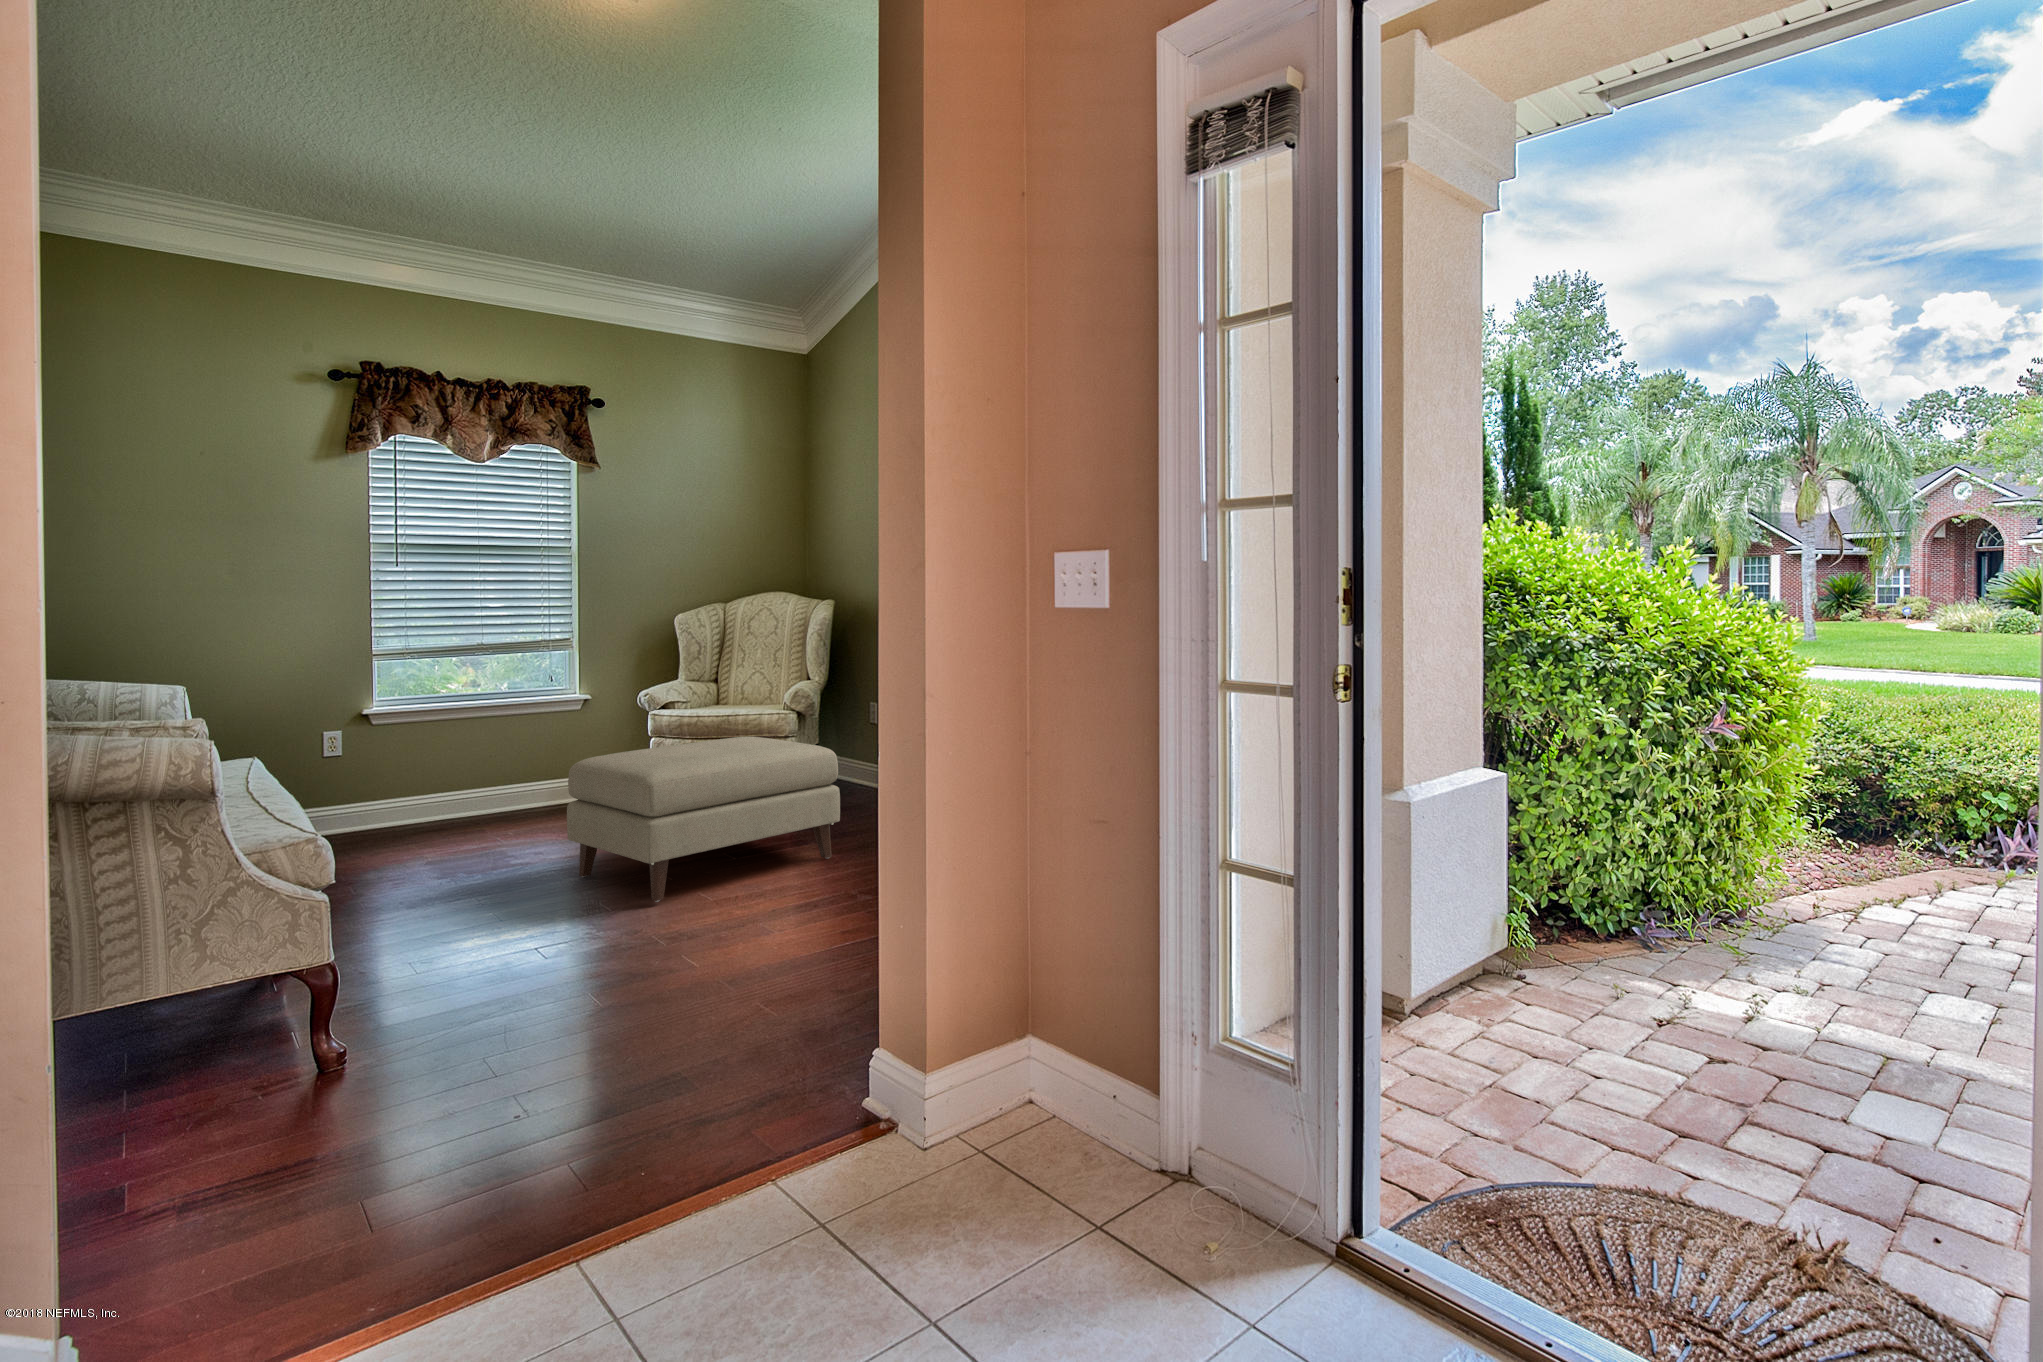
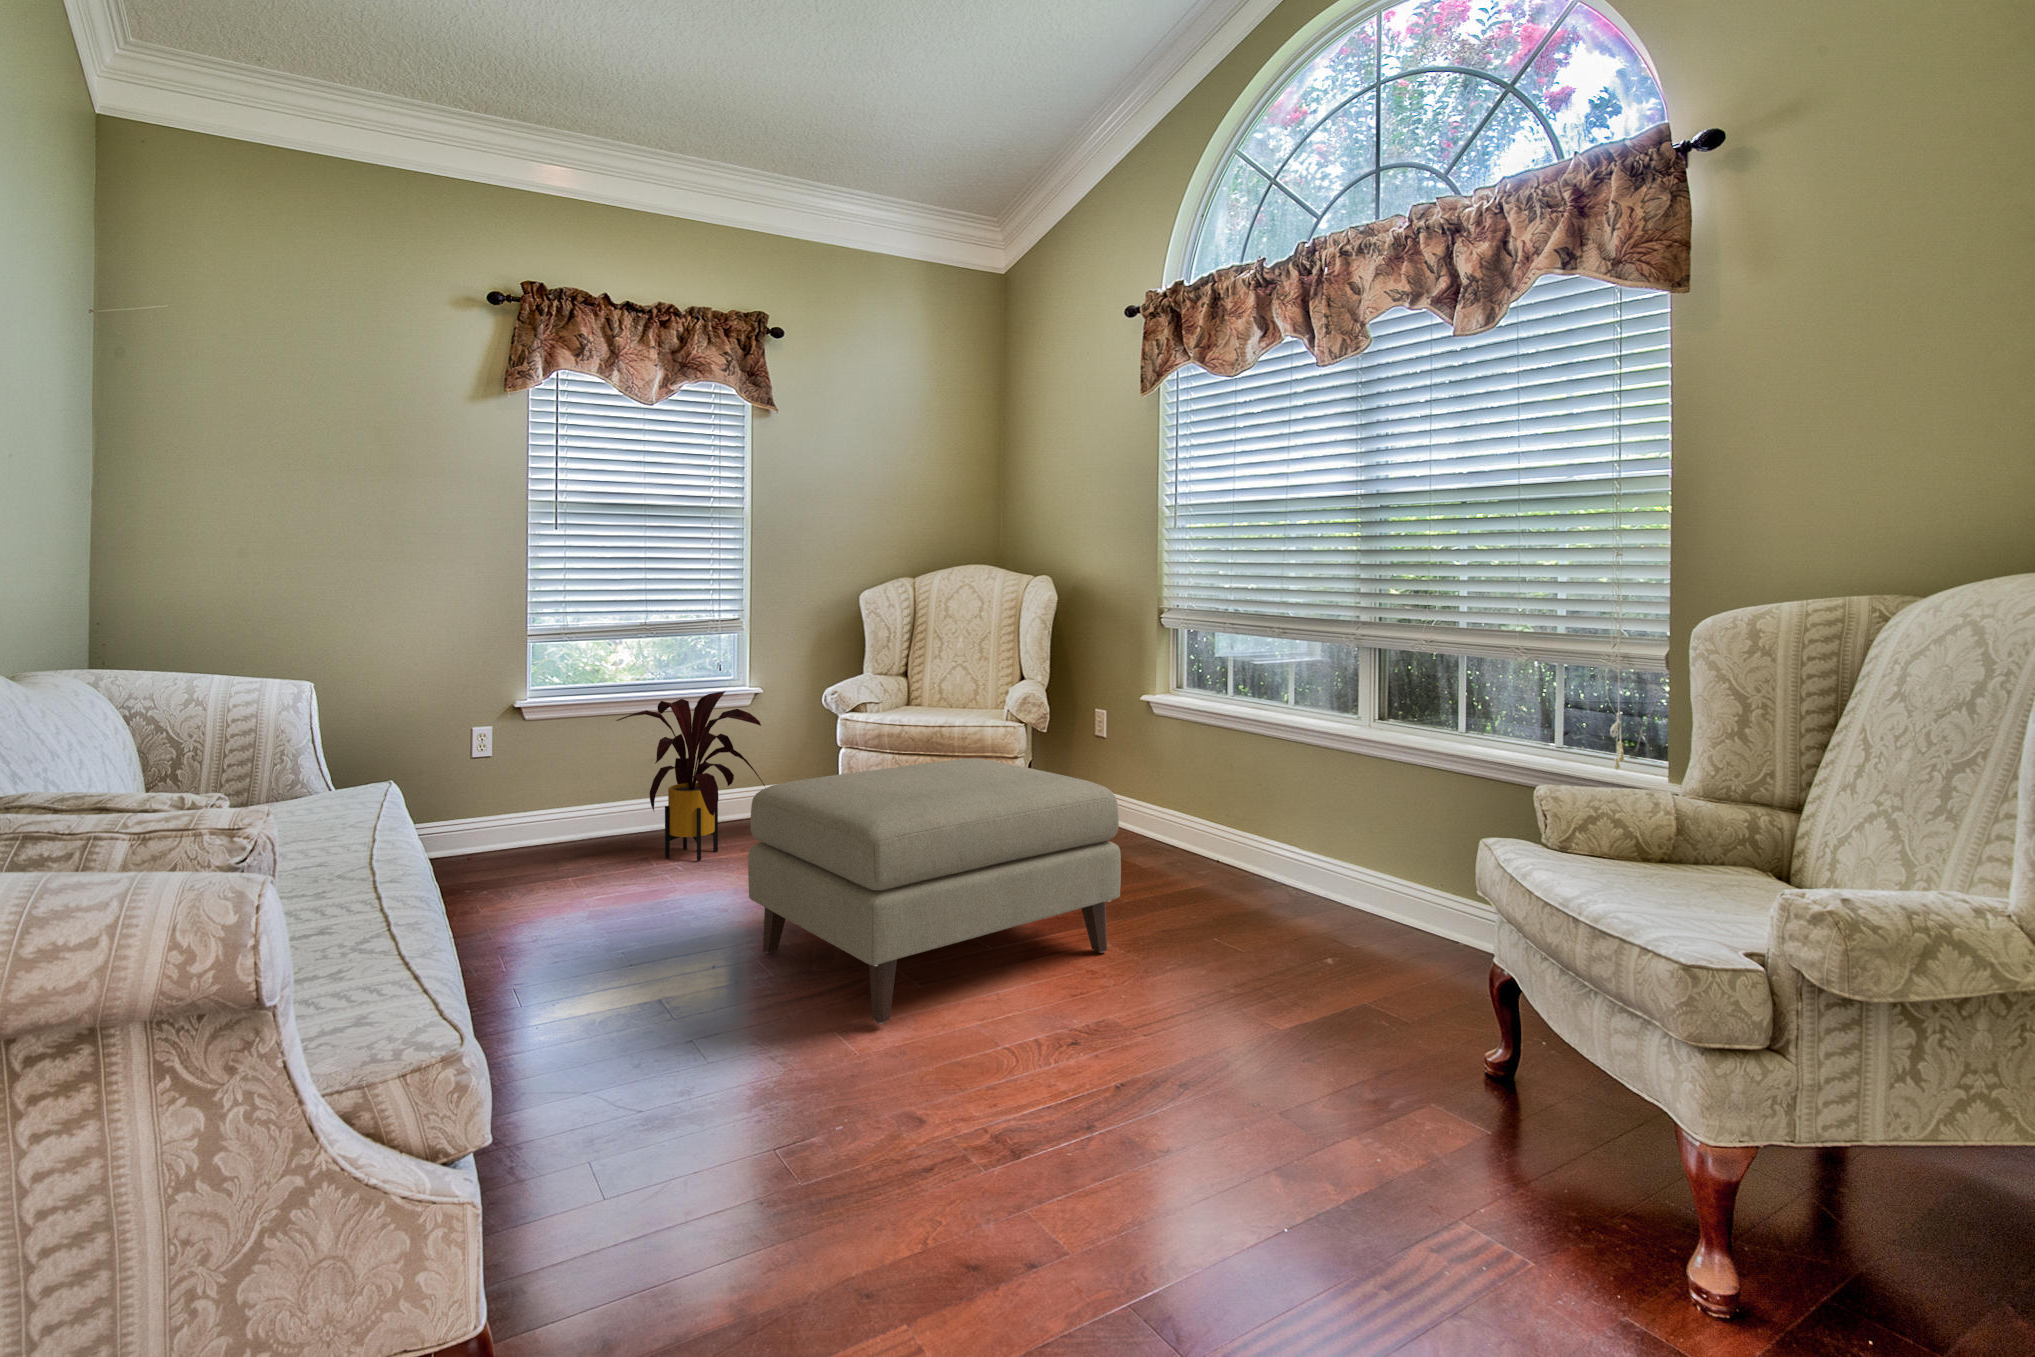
house plant: none [454,696,589,831] -> present [617,691,765,861]

